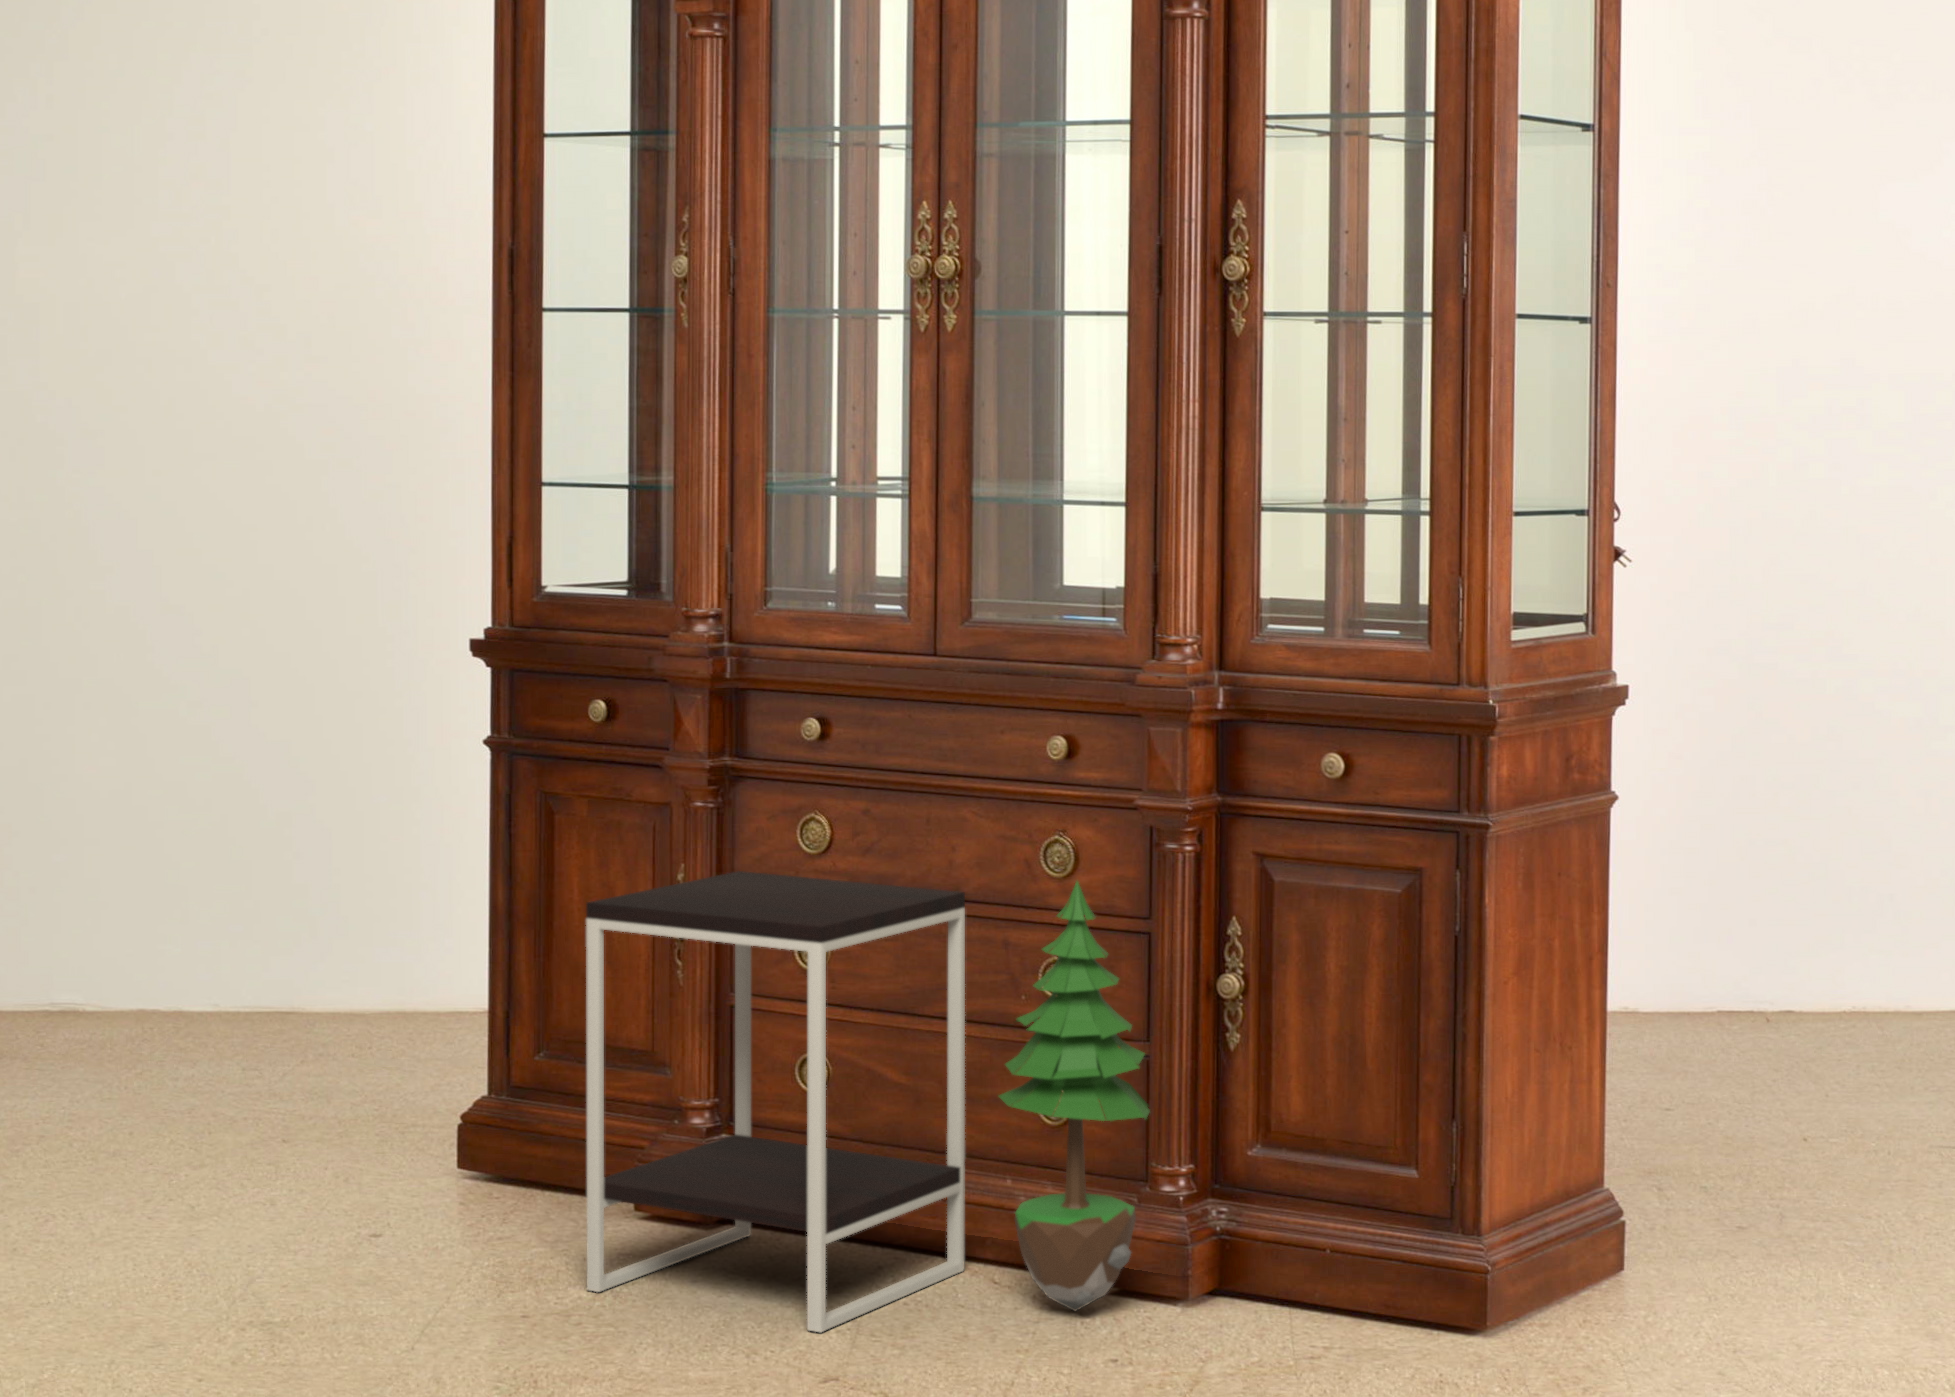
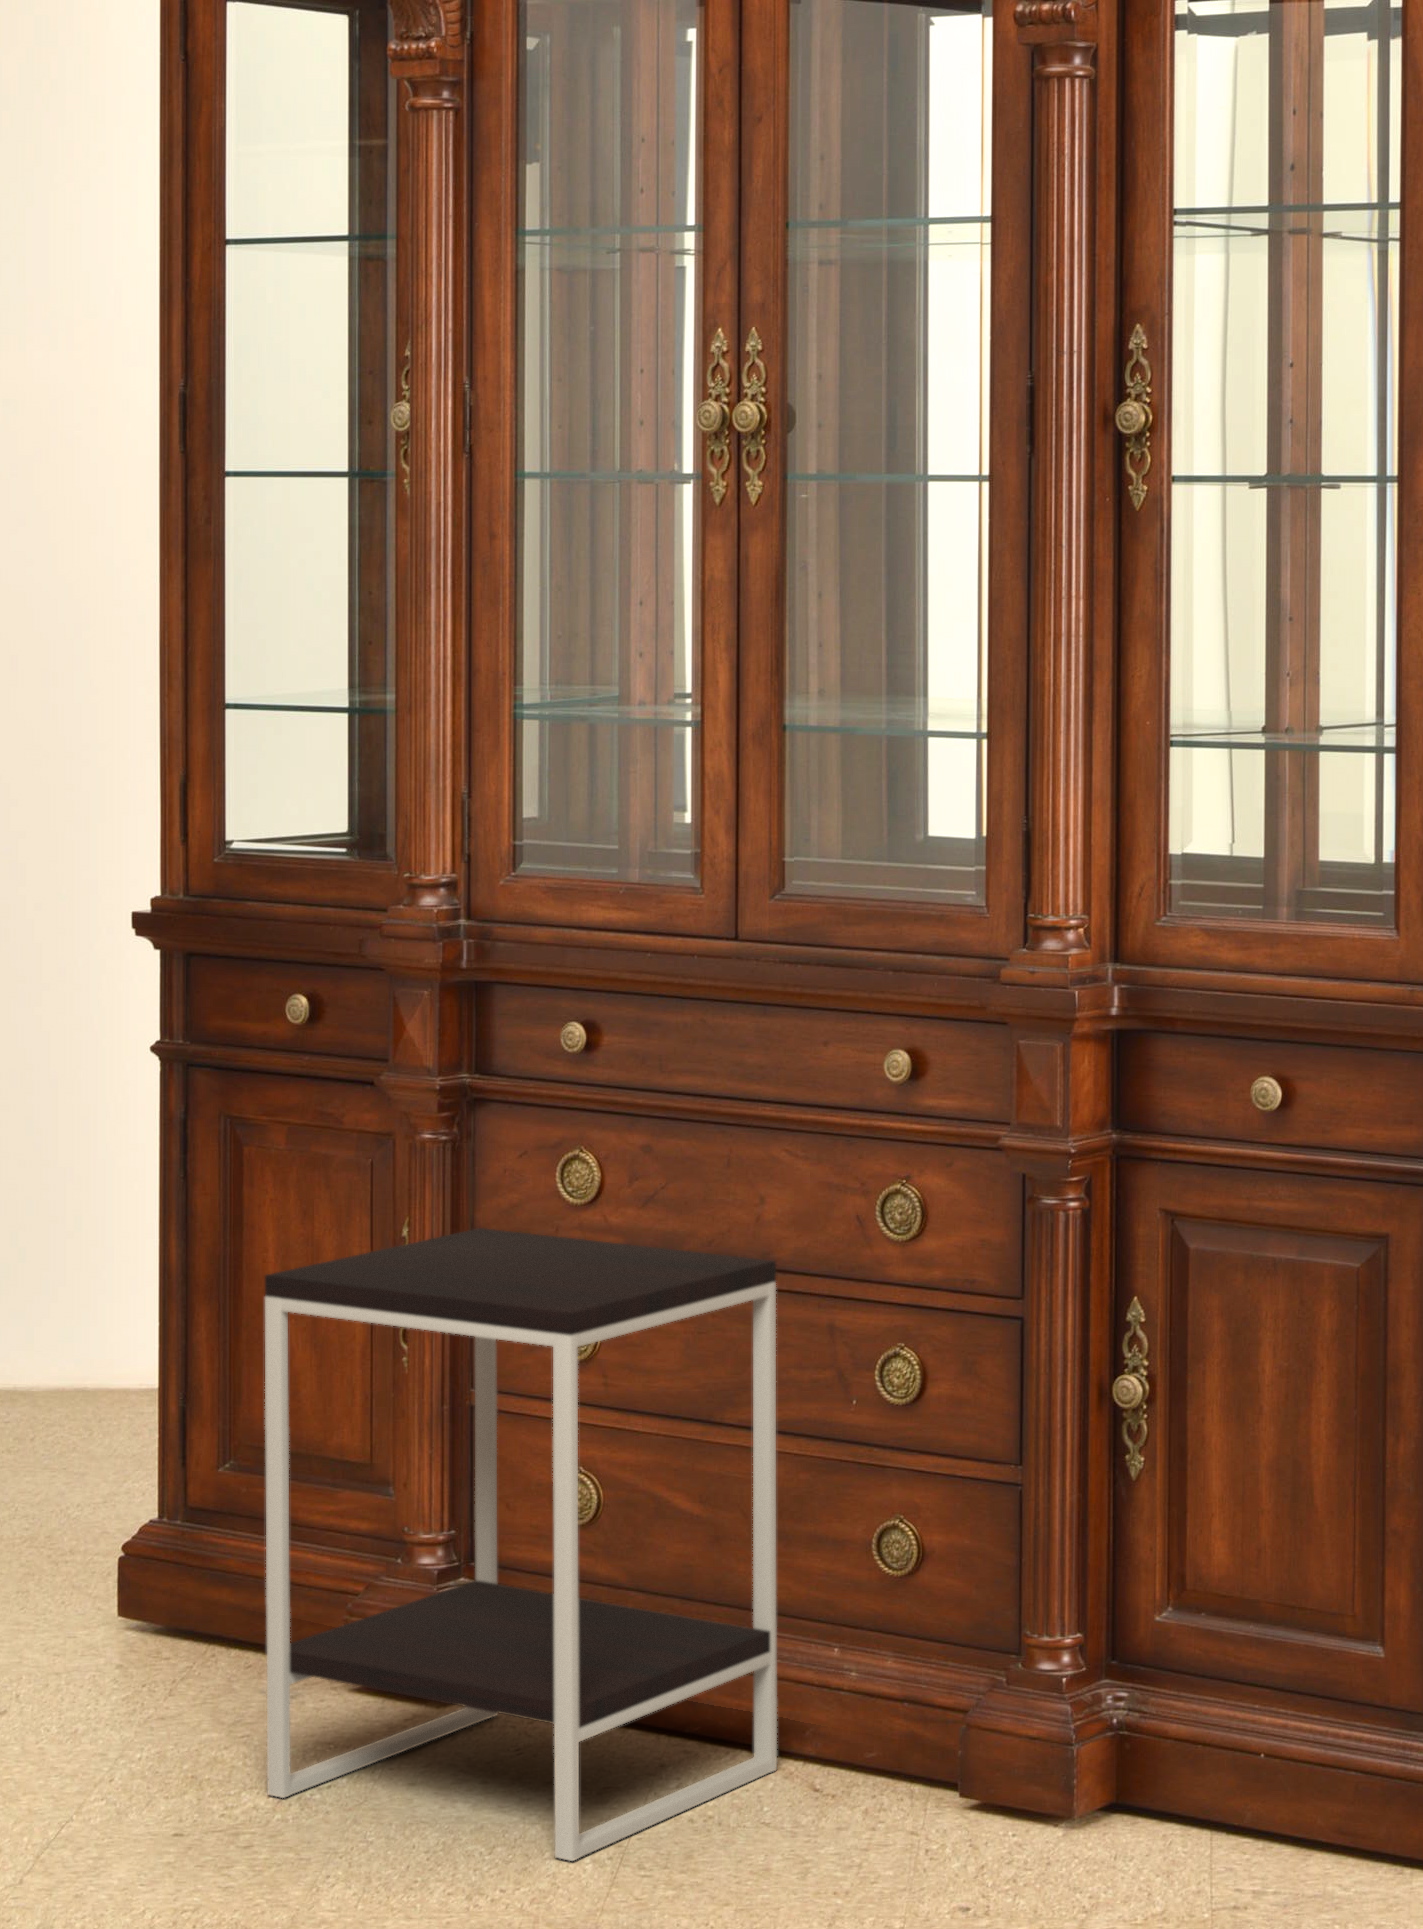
potted tree: present [999,881,1150,1311] -> none [810,1248,1022,1833]

